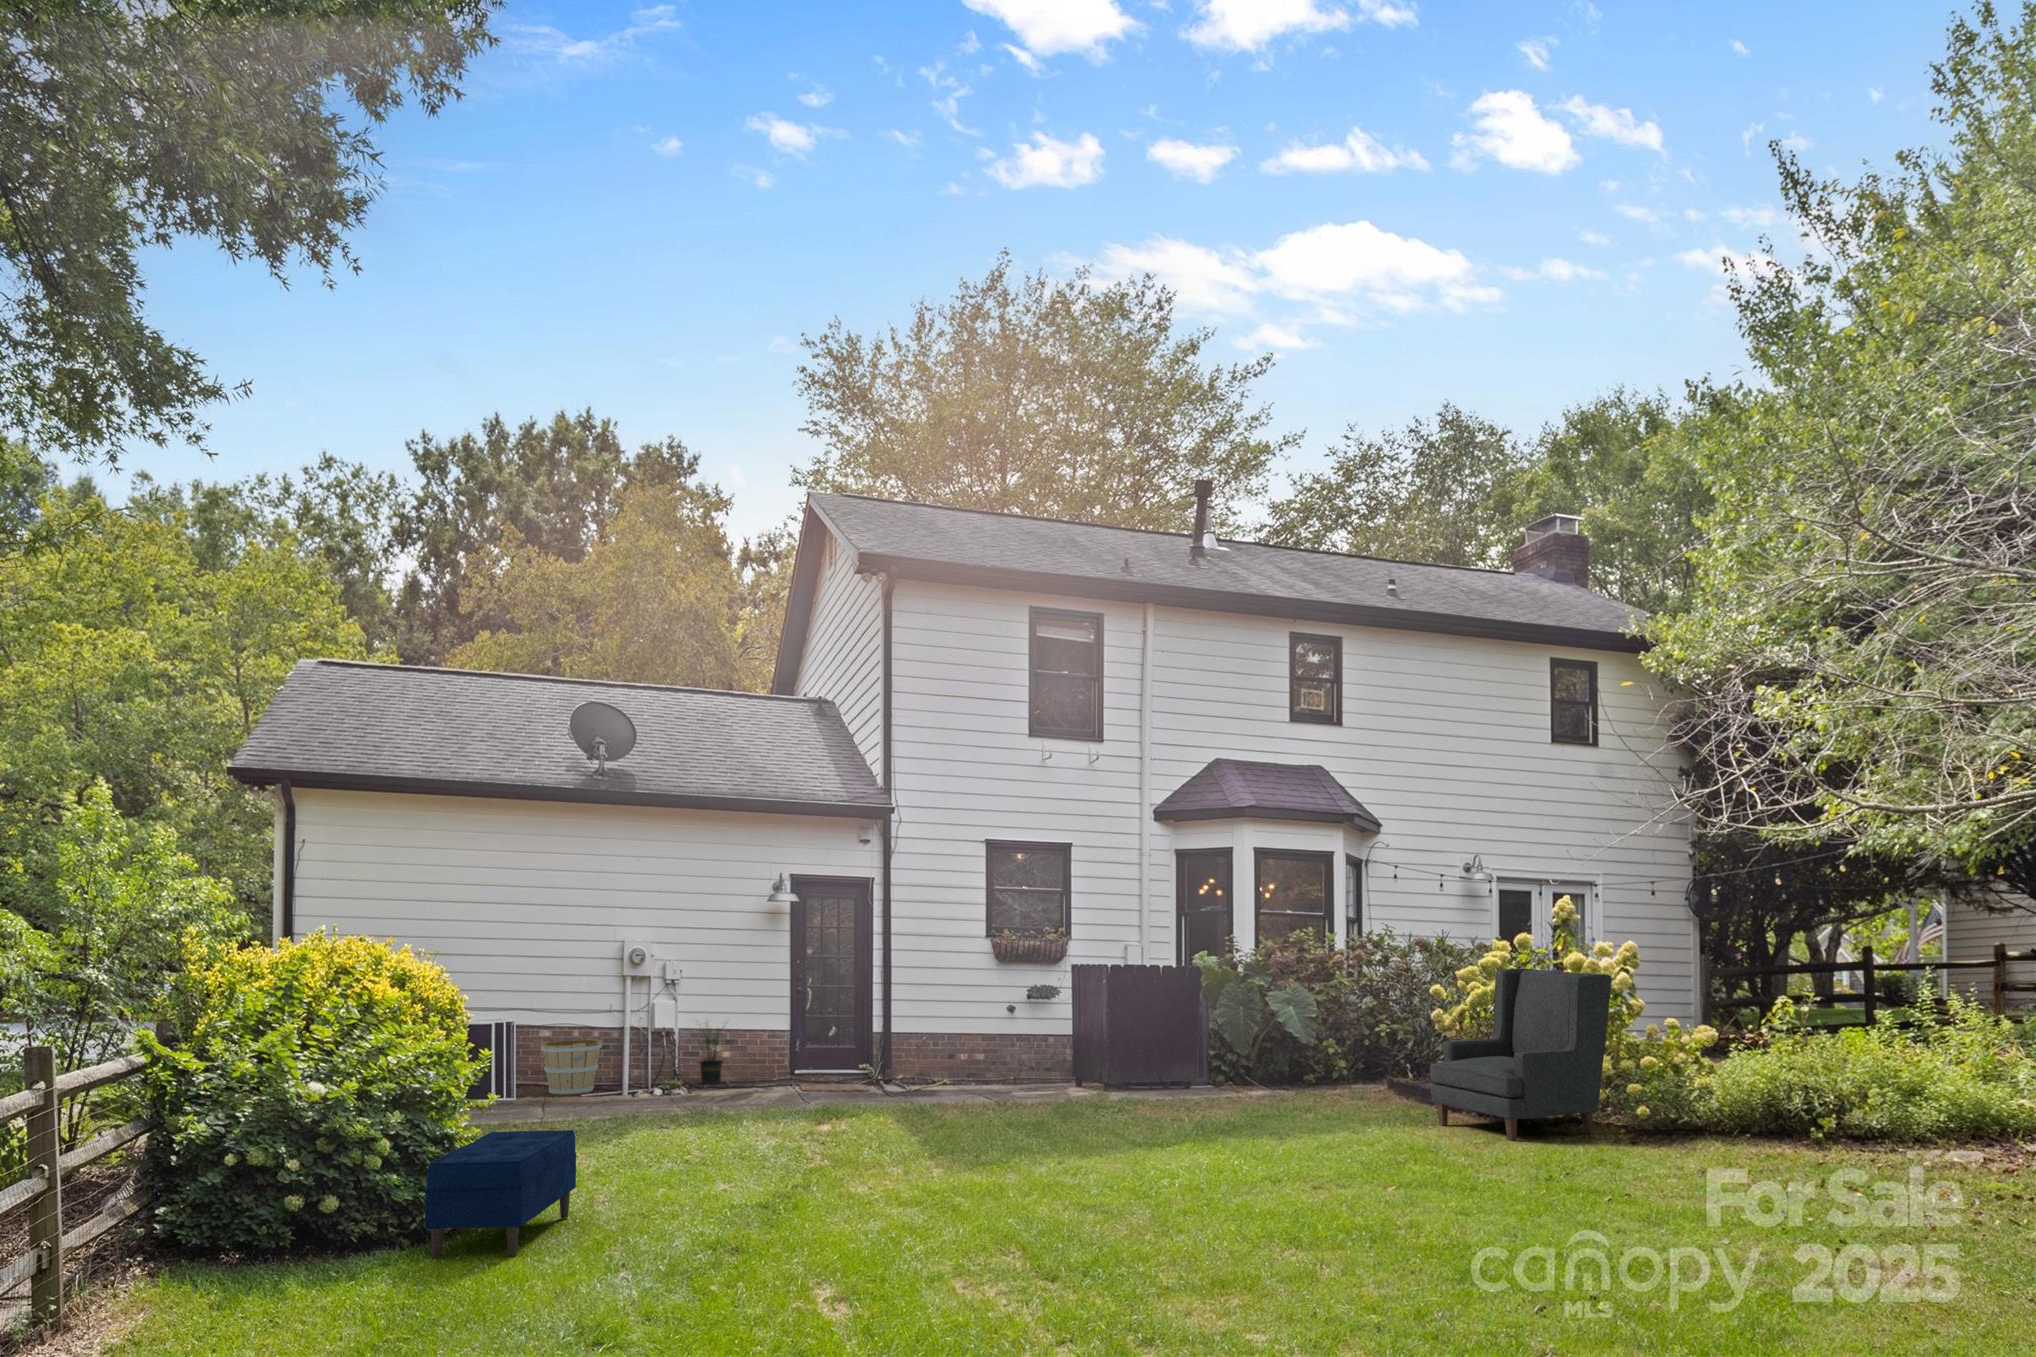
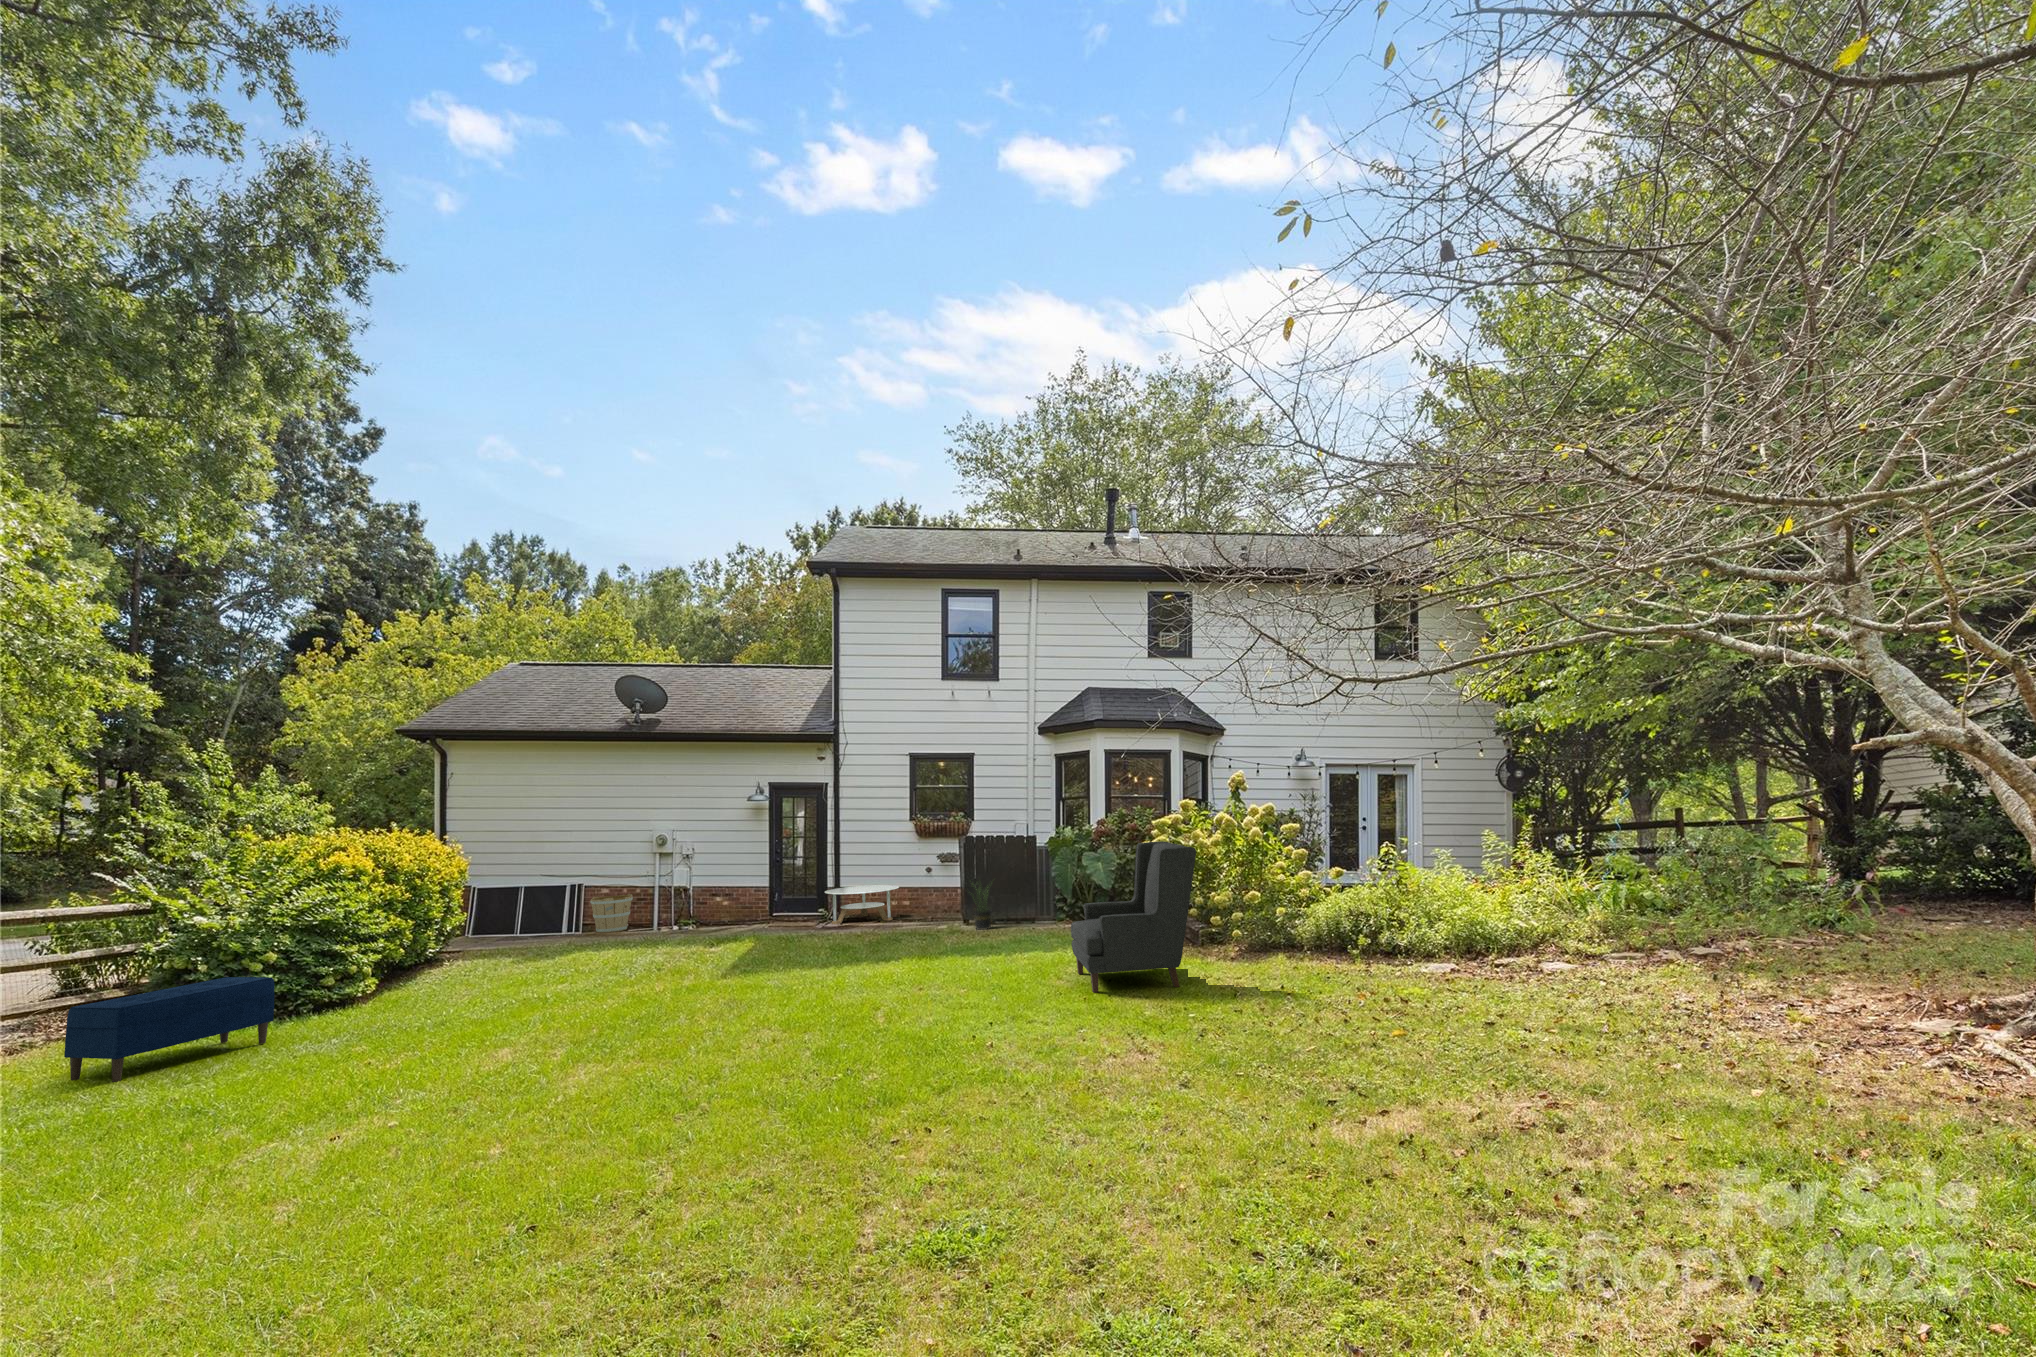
potted plant: present [699,1023,724,1084] -> present [972,884,992,930]
round table: none [892,1027,996,1081] -> present [825,885,899,924]

